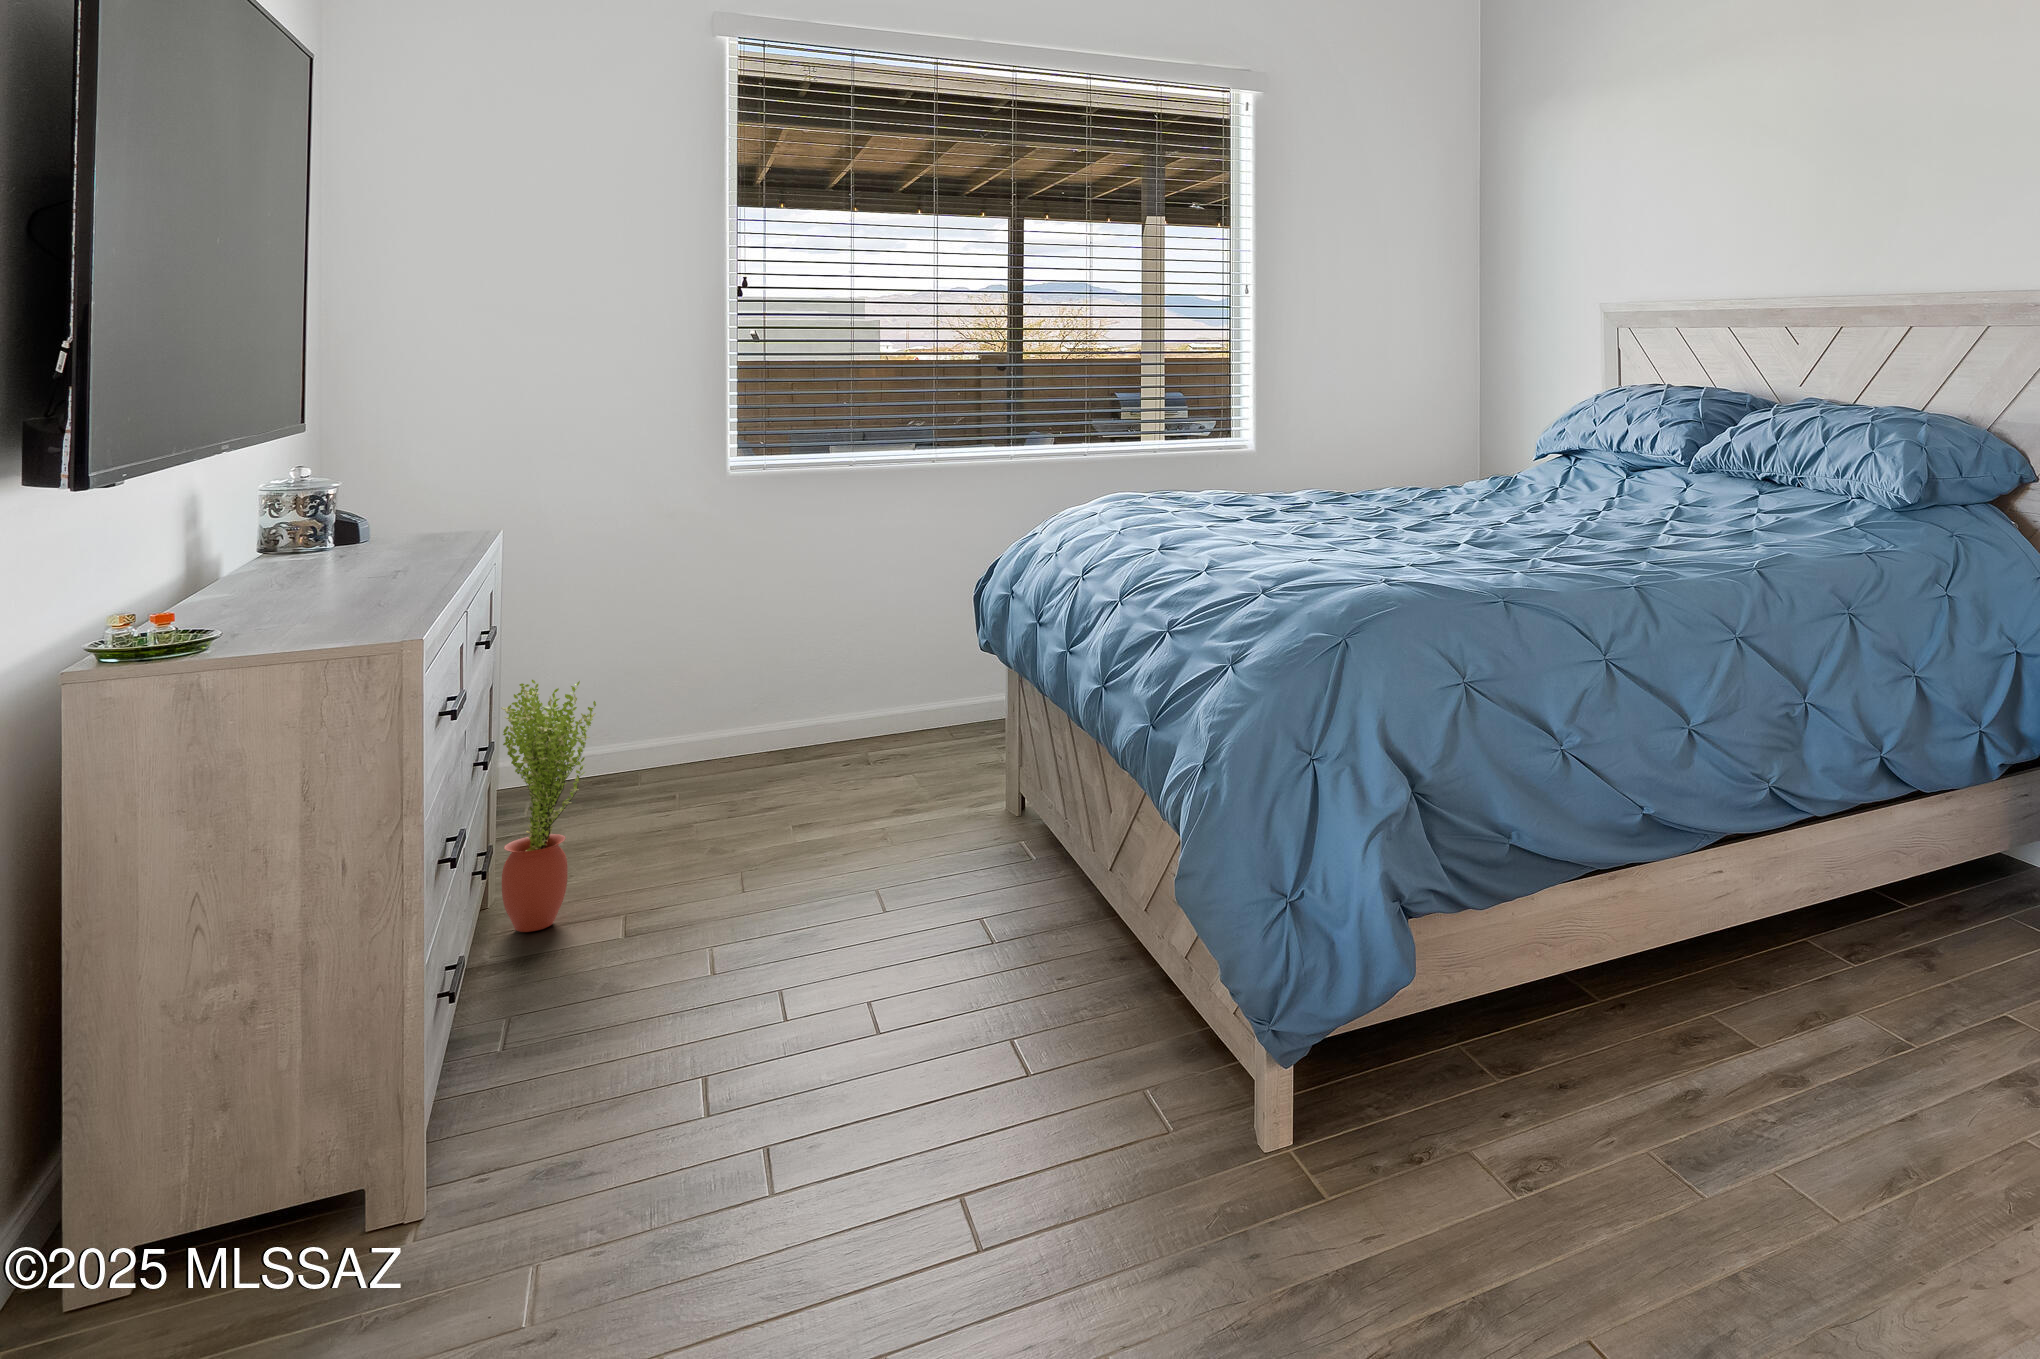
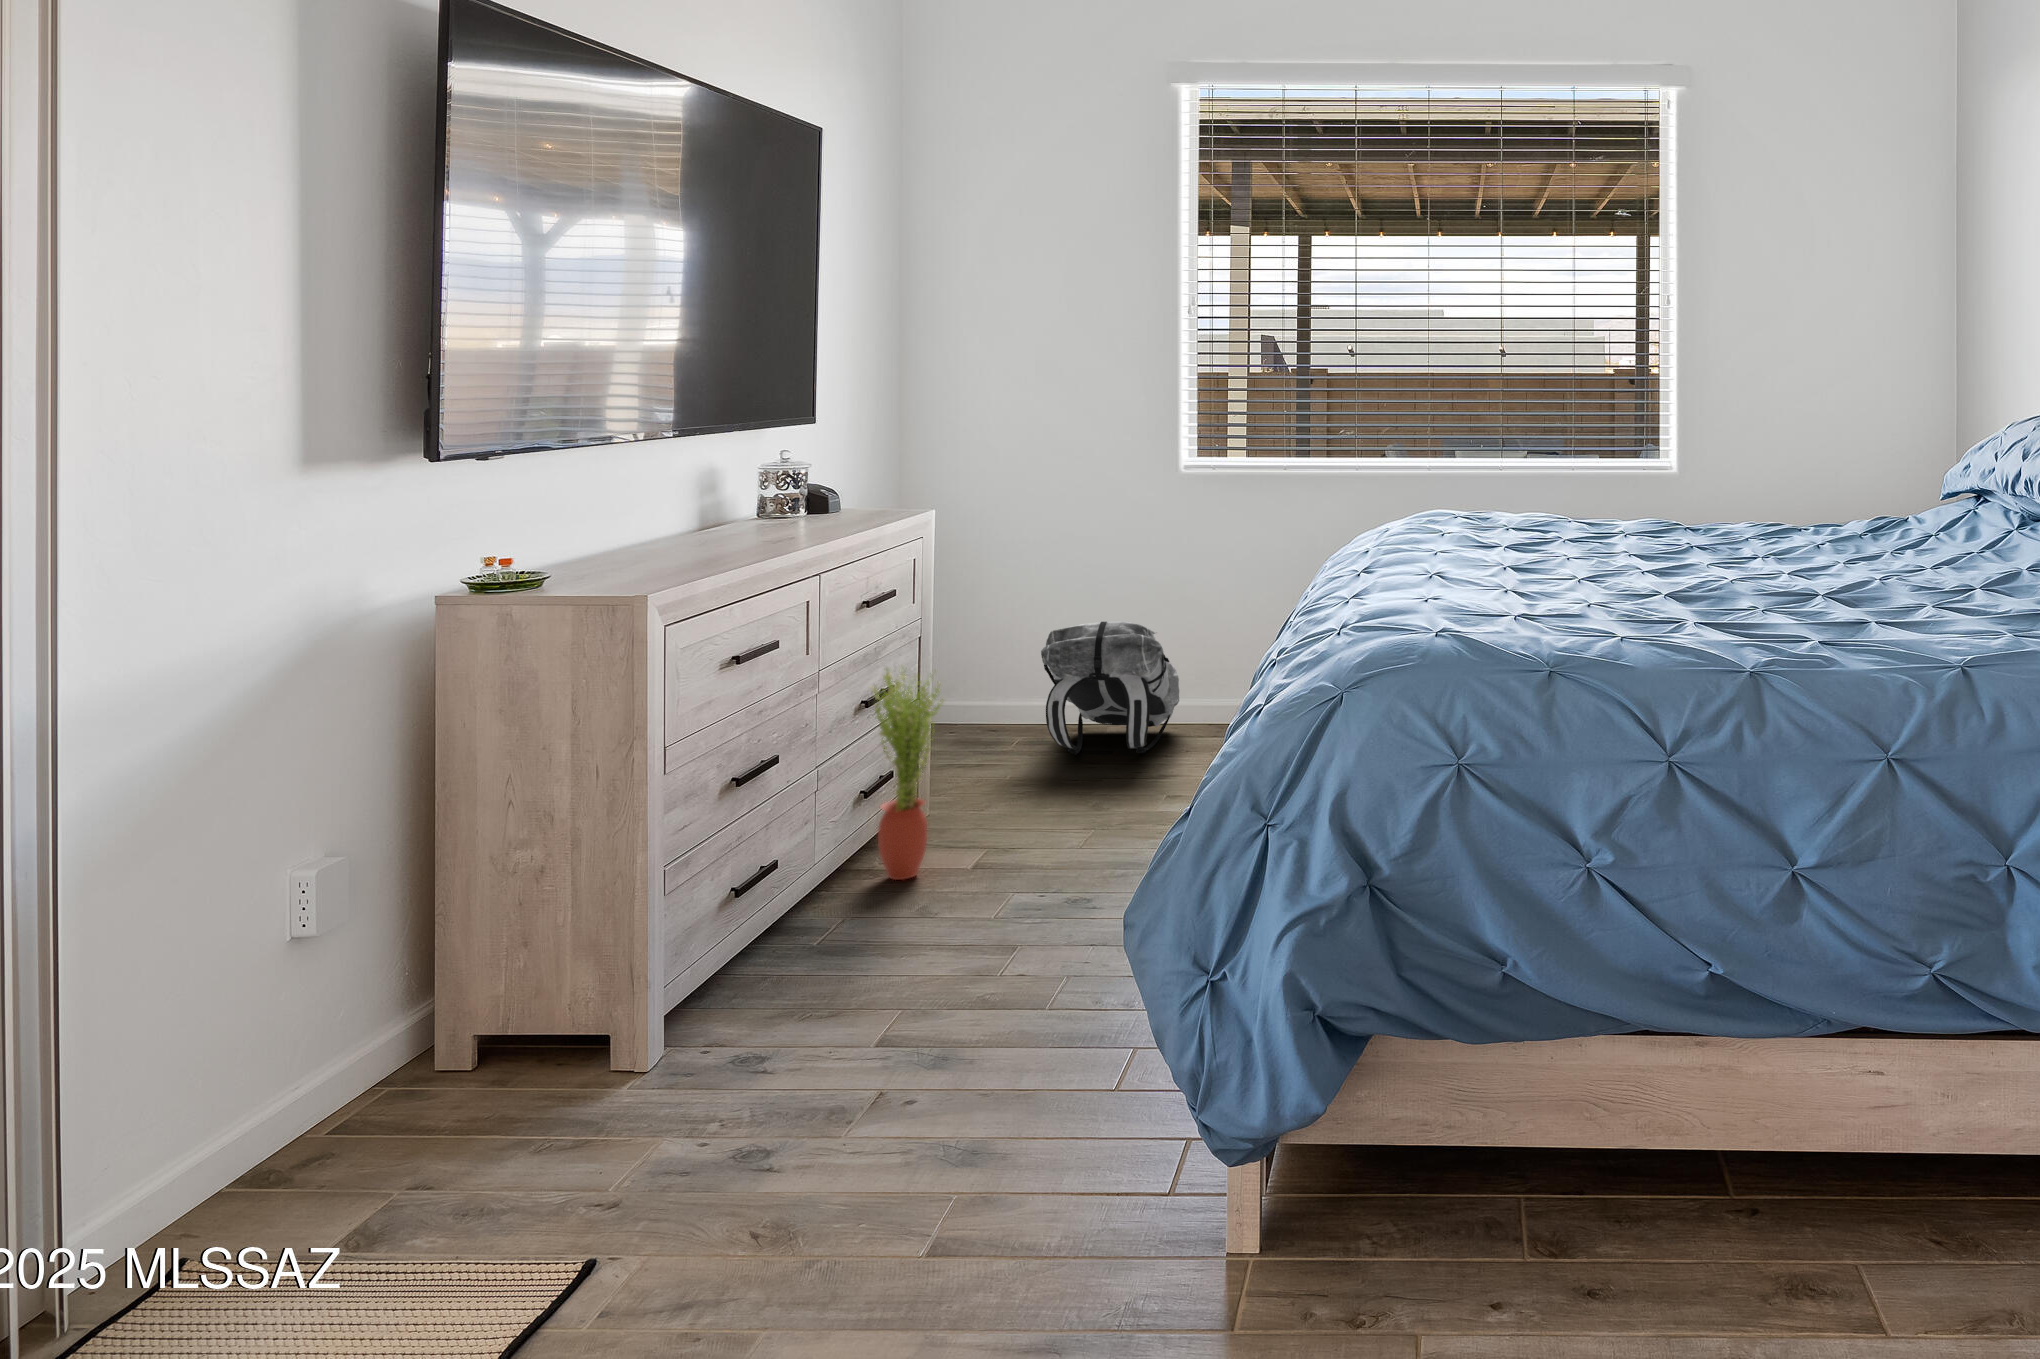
backpack: none [595,622,753,777] -> present [1041,621,1179,755]

